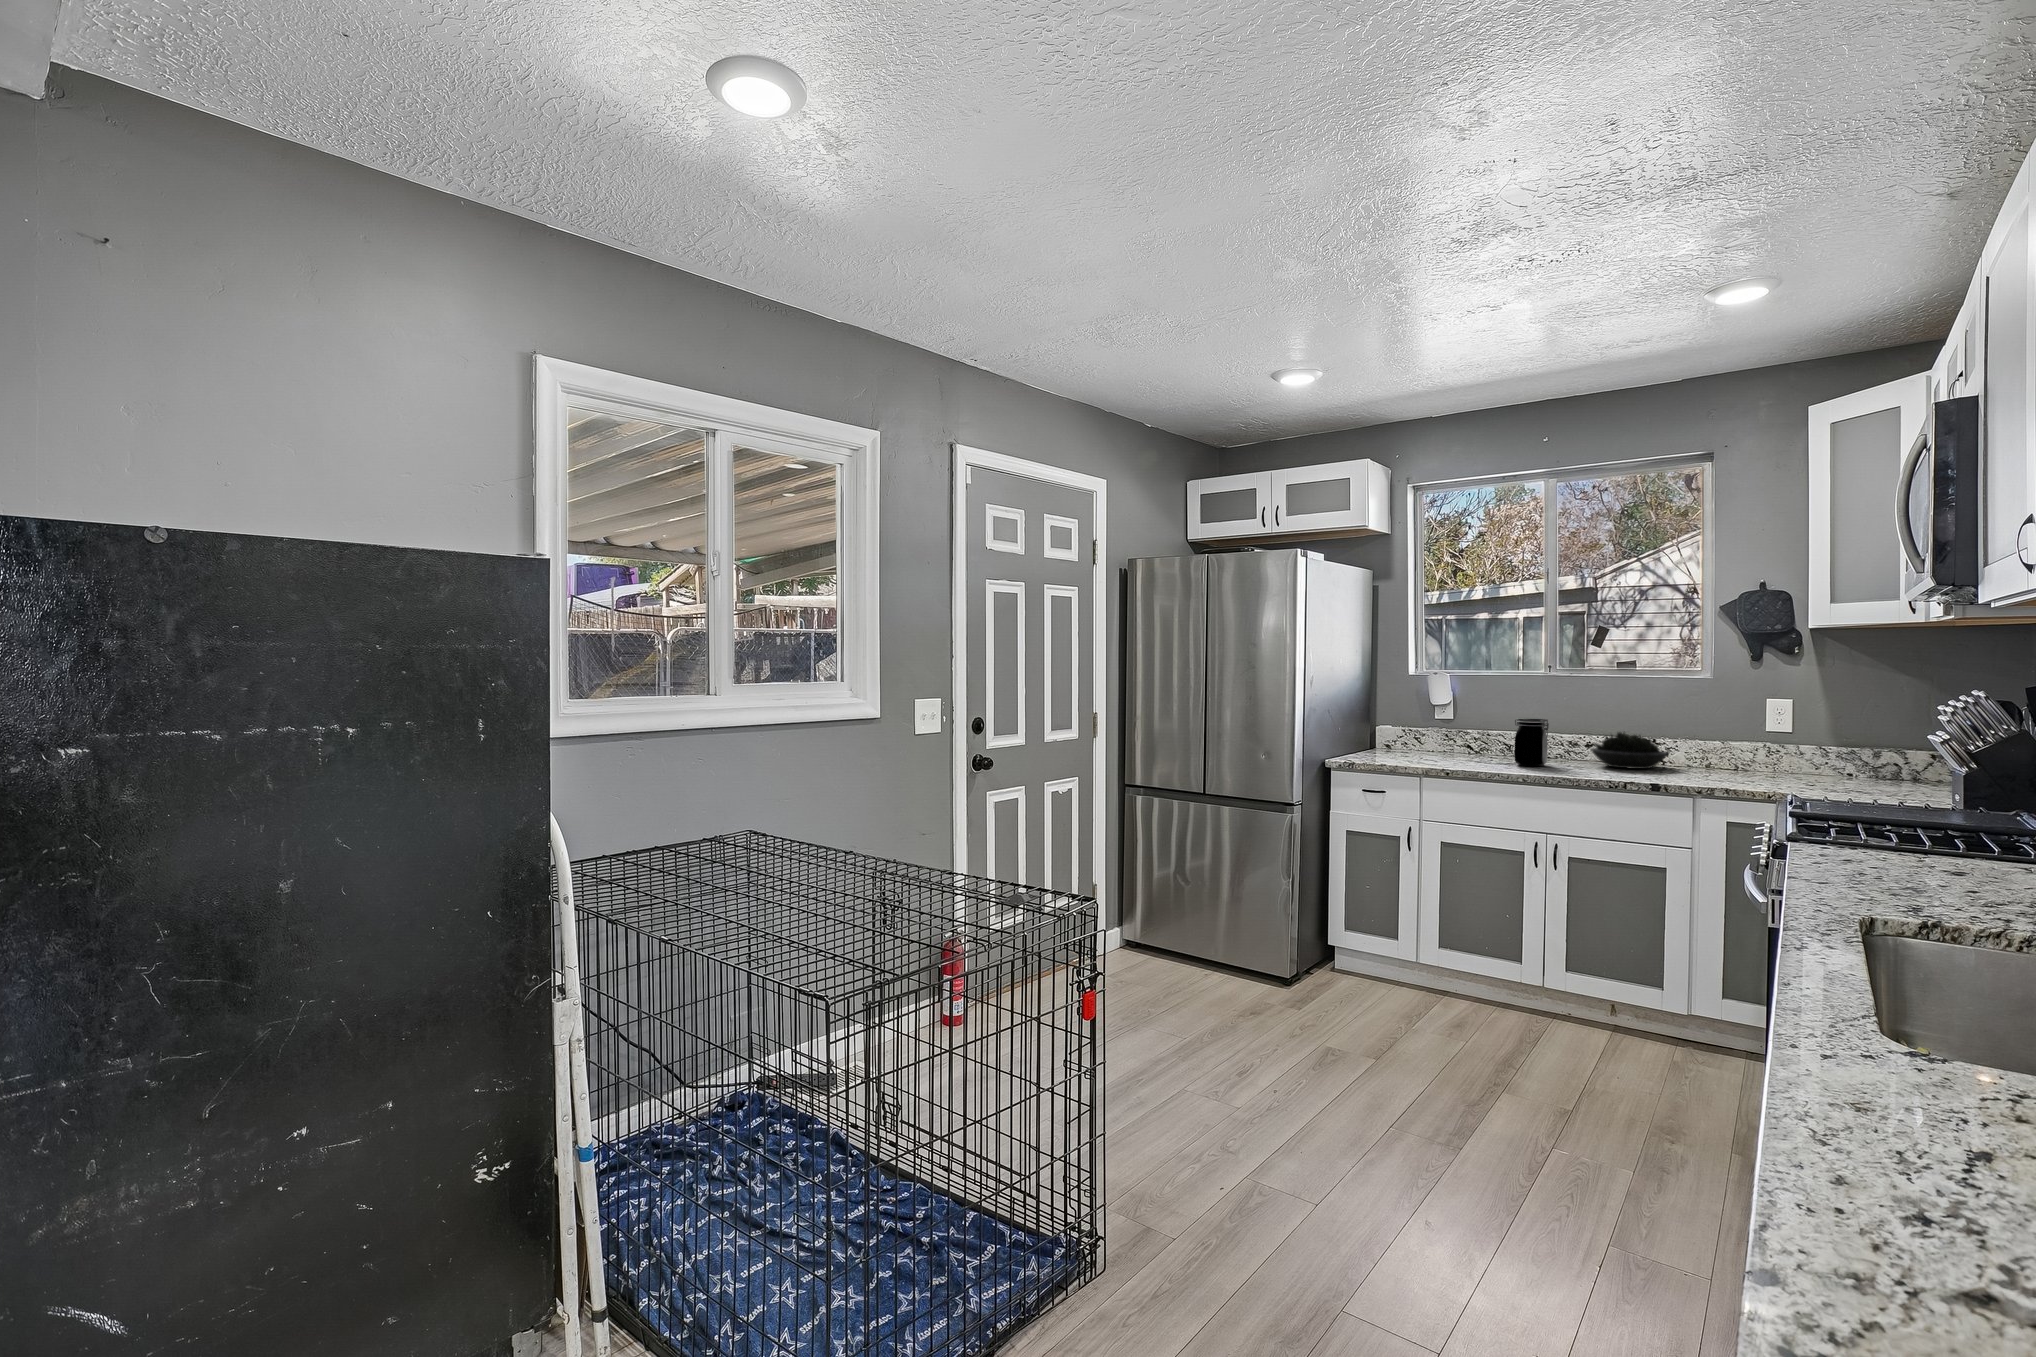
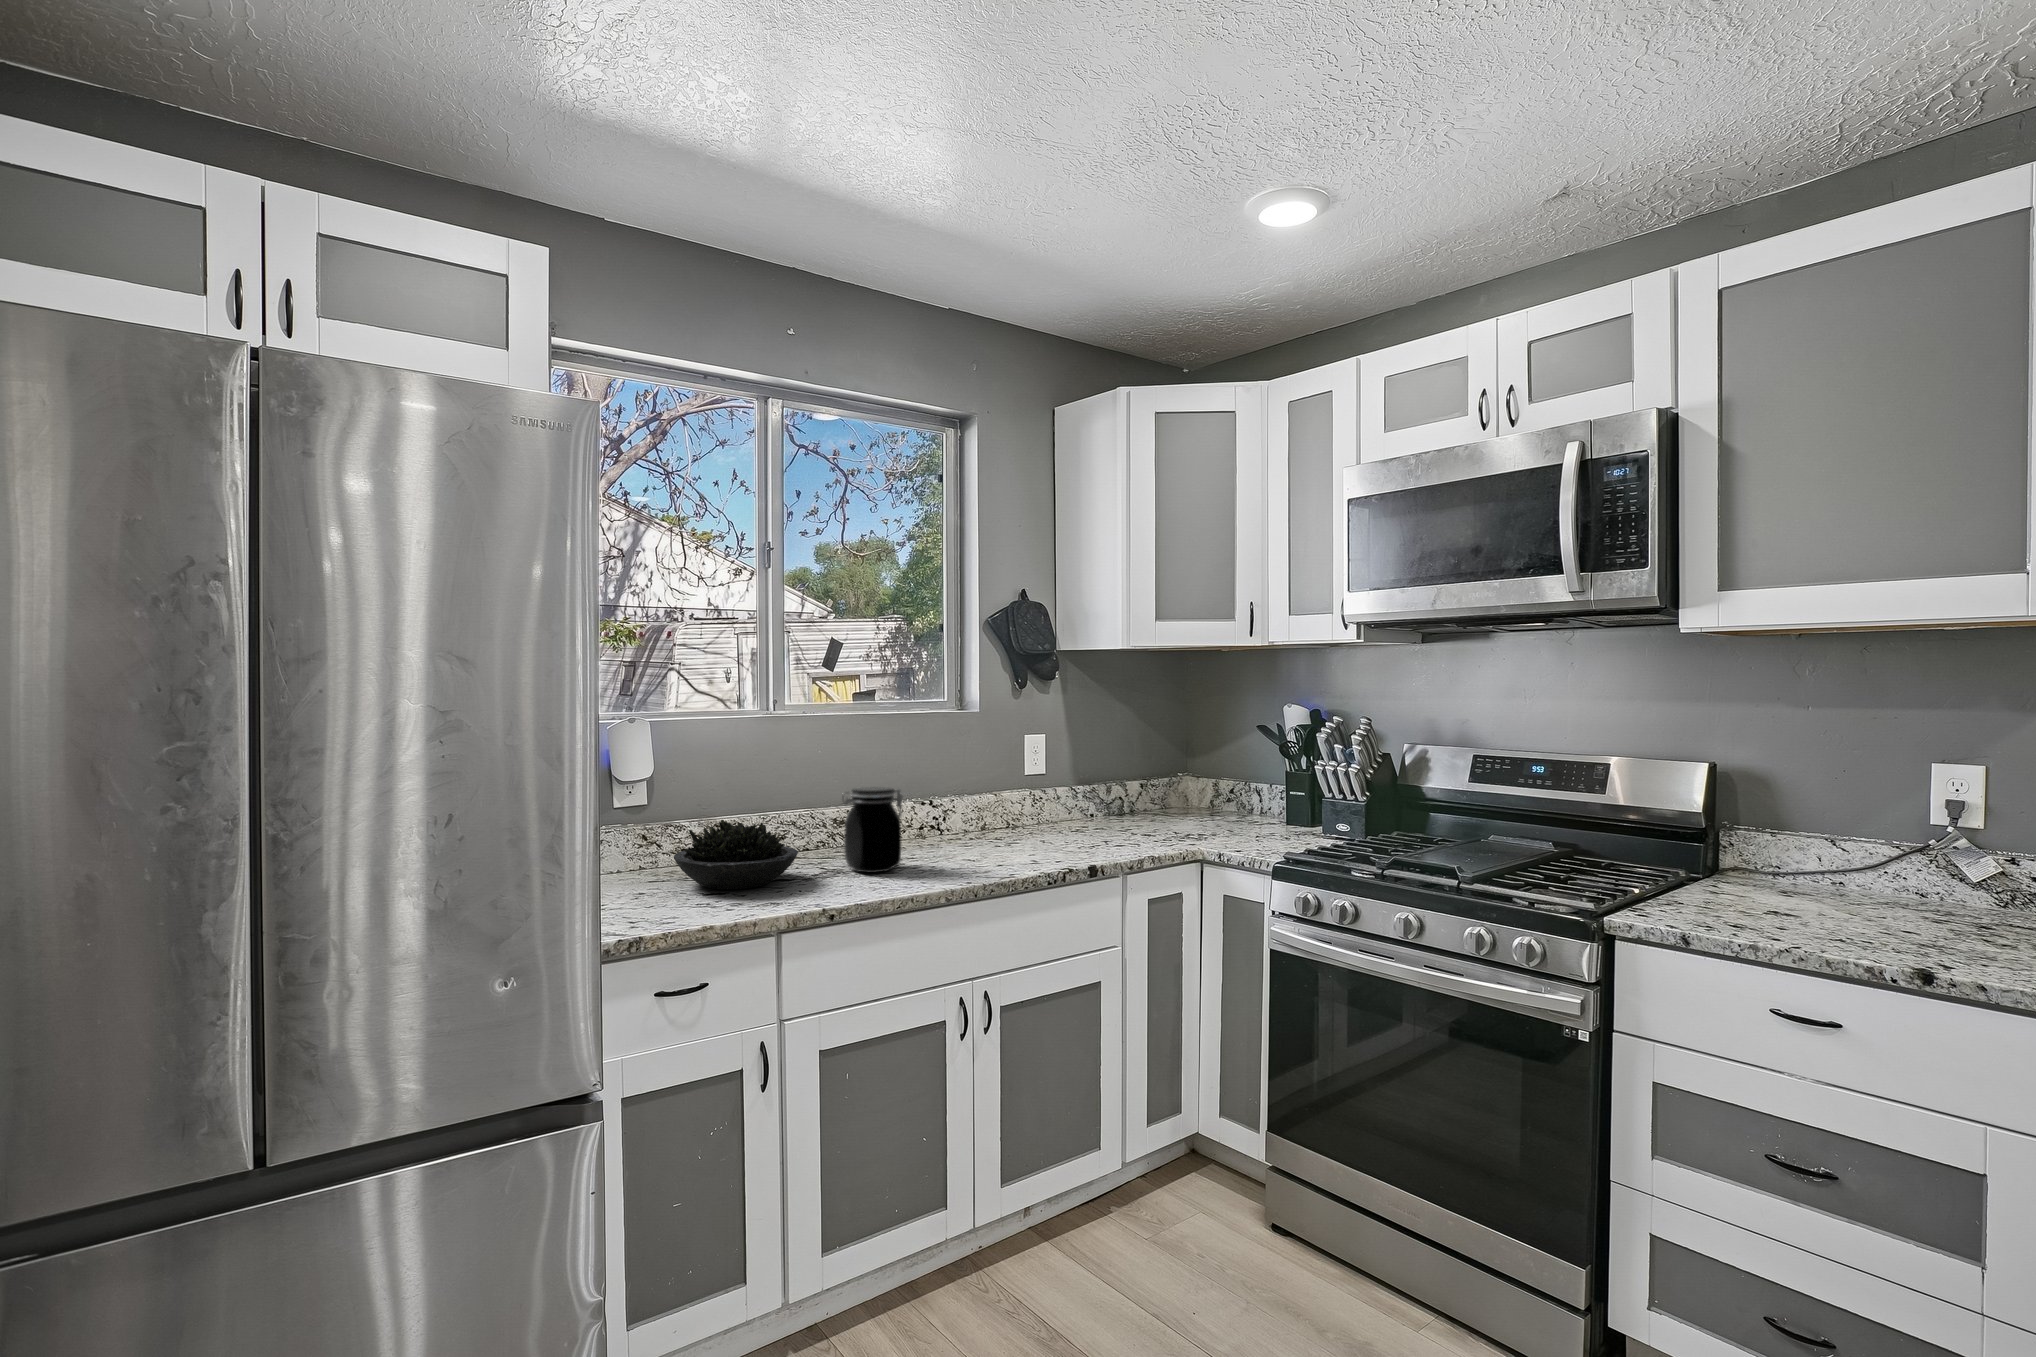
succulent plant: present [1591,732,1668,769] -> present [674,820,798,889]

